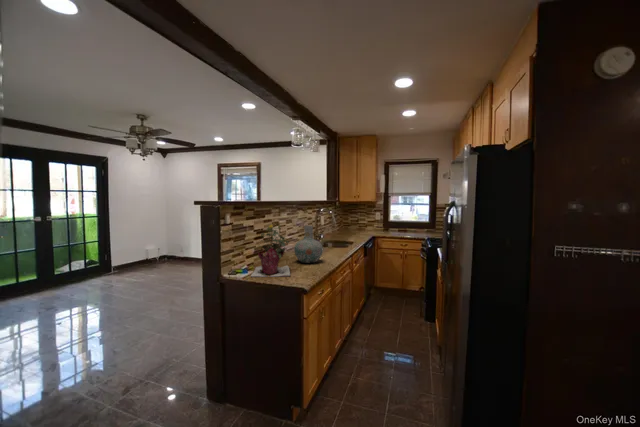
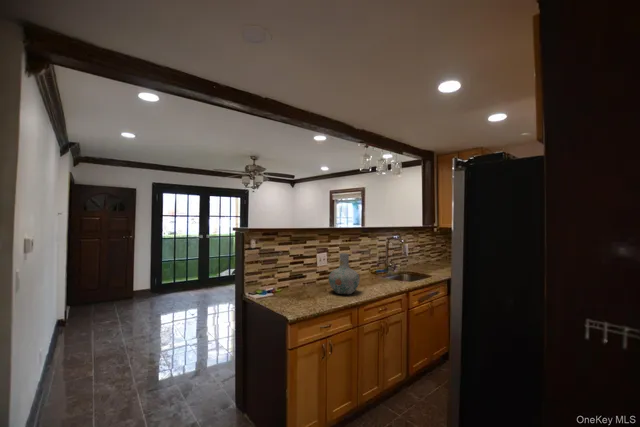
potted plant: present [251,225,291,277] -> none [266,249,316,306]

